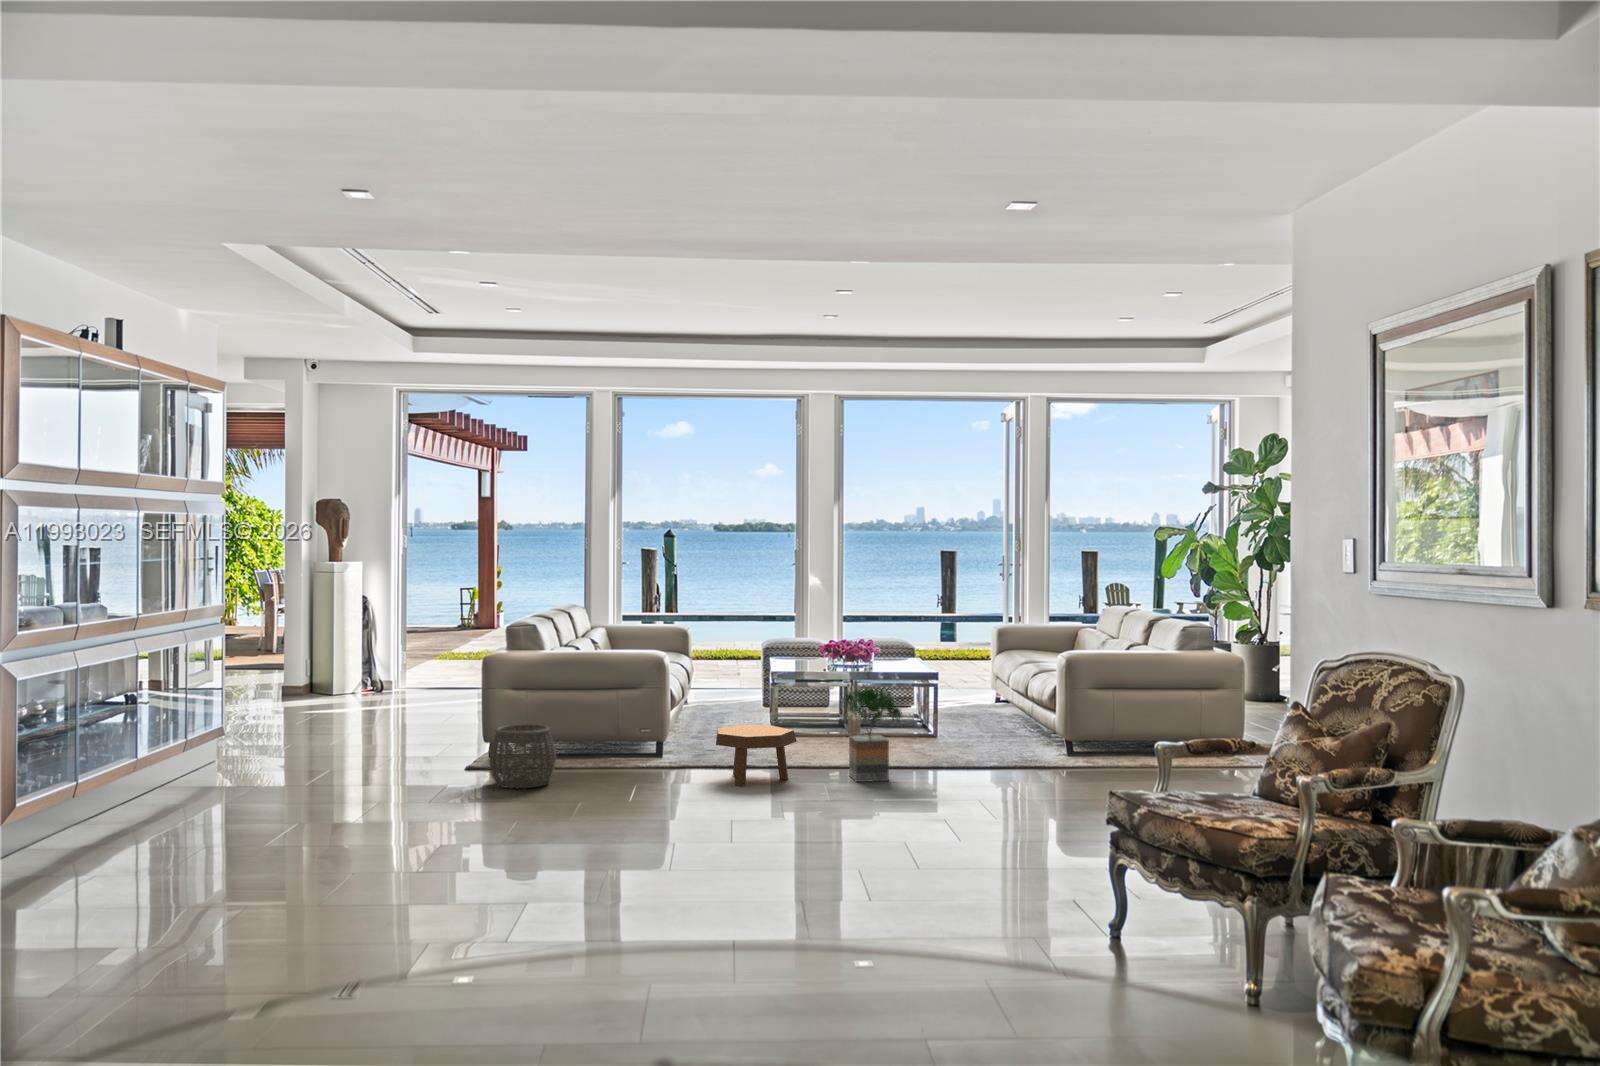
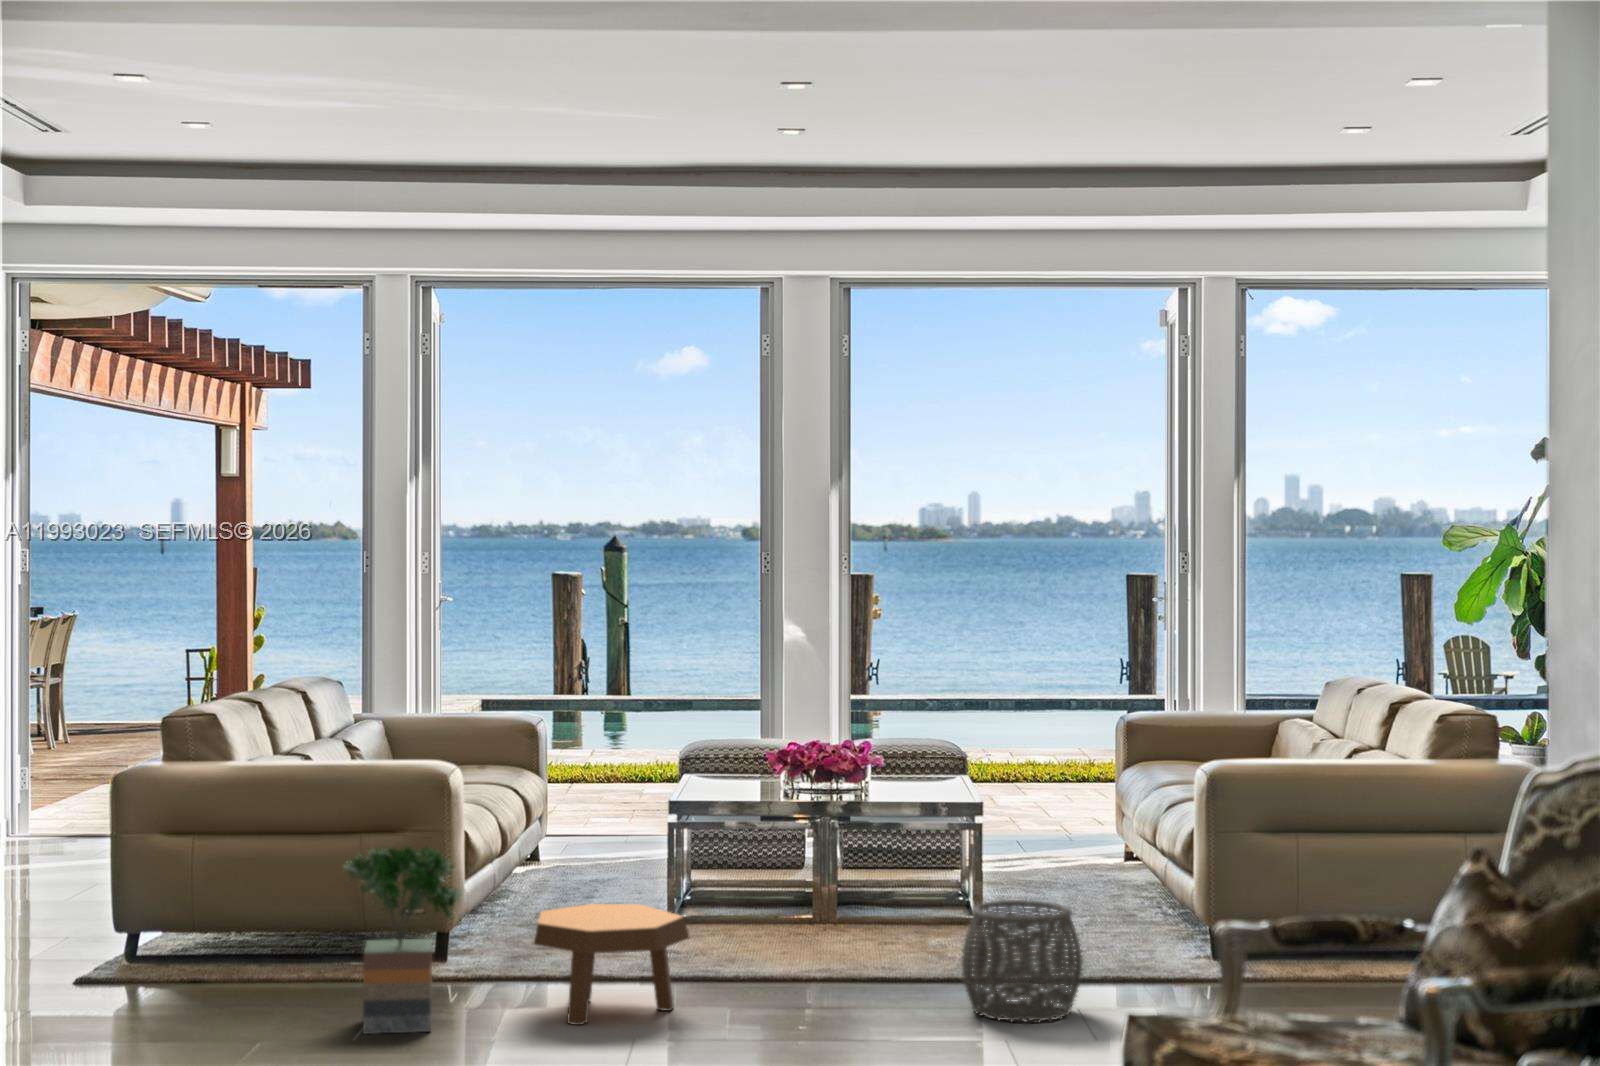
potted tree: present [842,688,902,782] -> present [343,845,463,1034]
woven basket: present [489,724,556,789] -> present [961,900,1083,1022]

